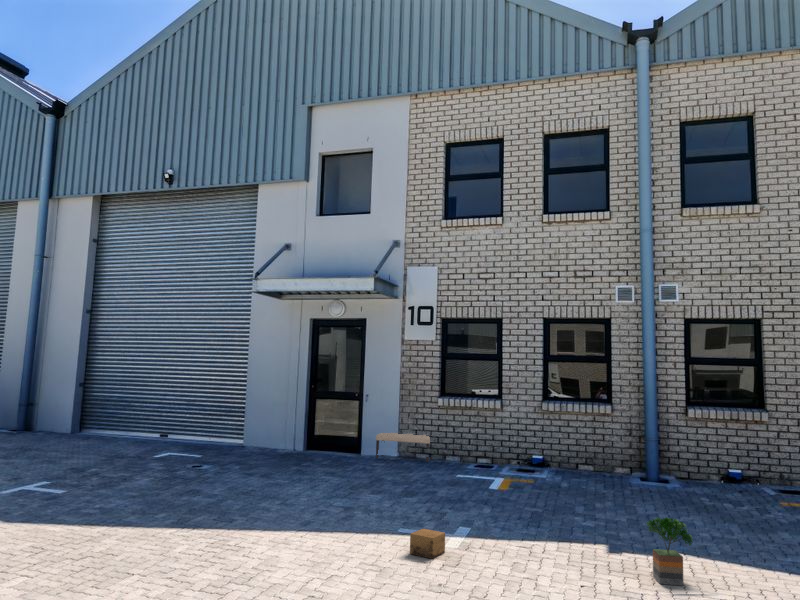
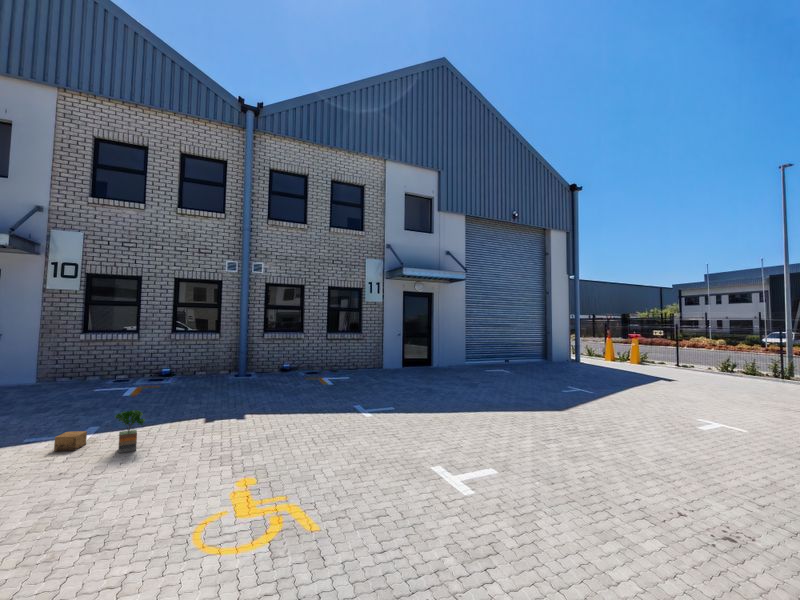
bench: present [376,433,433,462] -> none [14,363,76,386]
potted tree: present [647,517,693,586] -> present [115,410,145,453]

